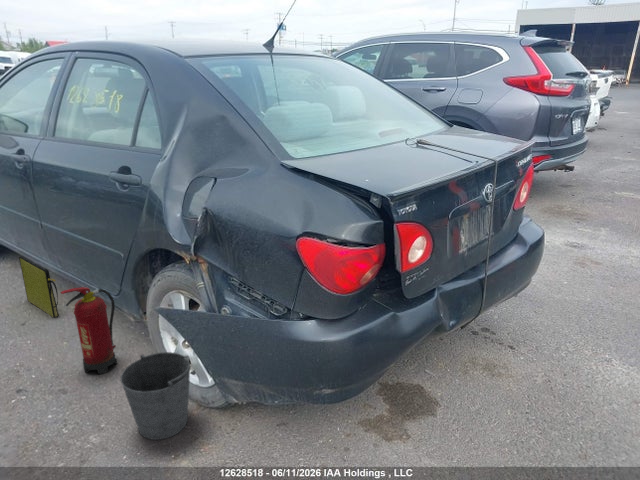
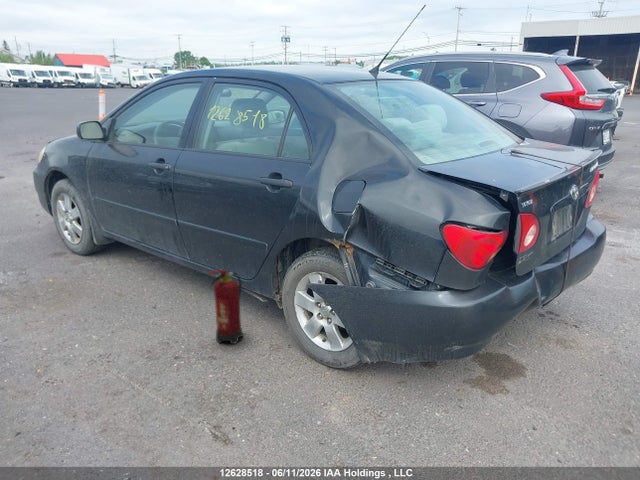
bag: present [19,256,59,317] -> none [133,247,173,301]
bucket: present [121,352,191,440] -> none [276,322,330,391]

